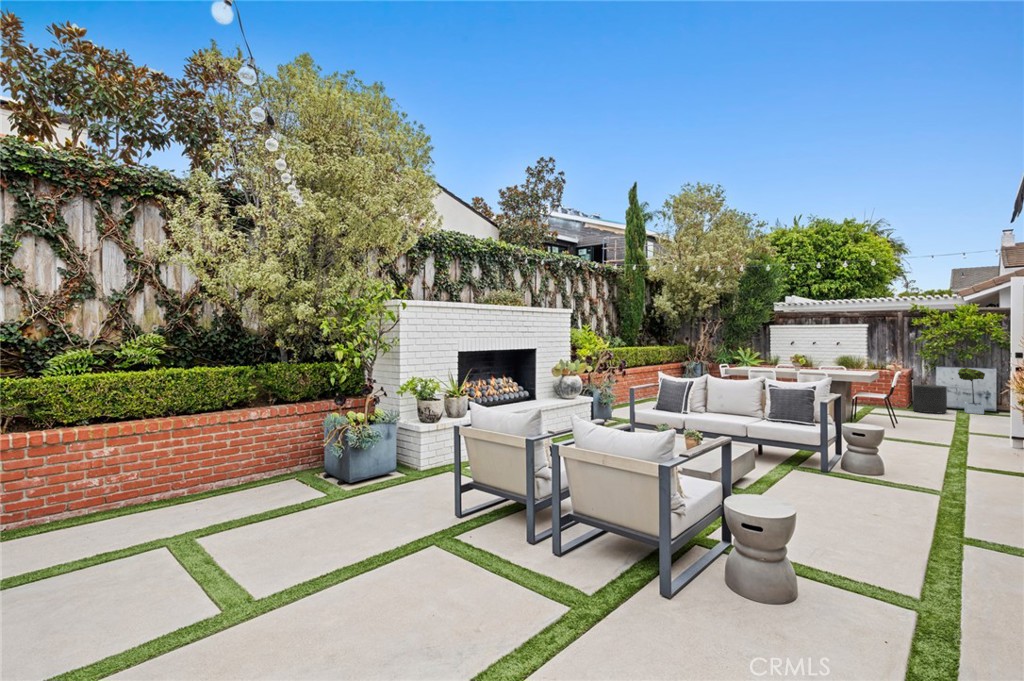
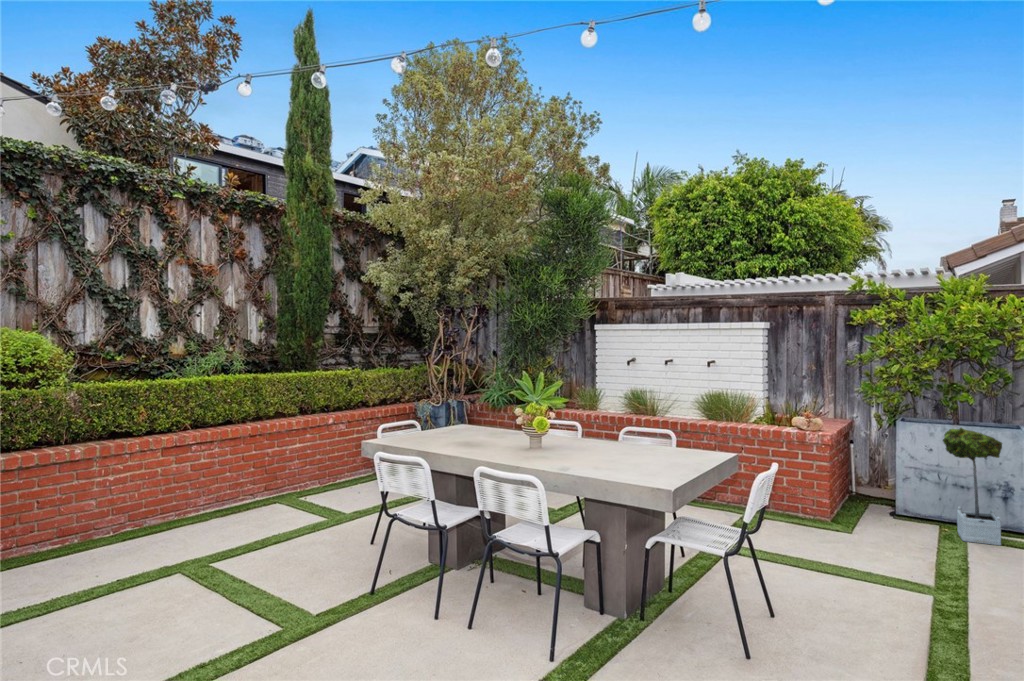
ottoman: present [913,385,947,414] -> none [845,467,919,547]

